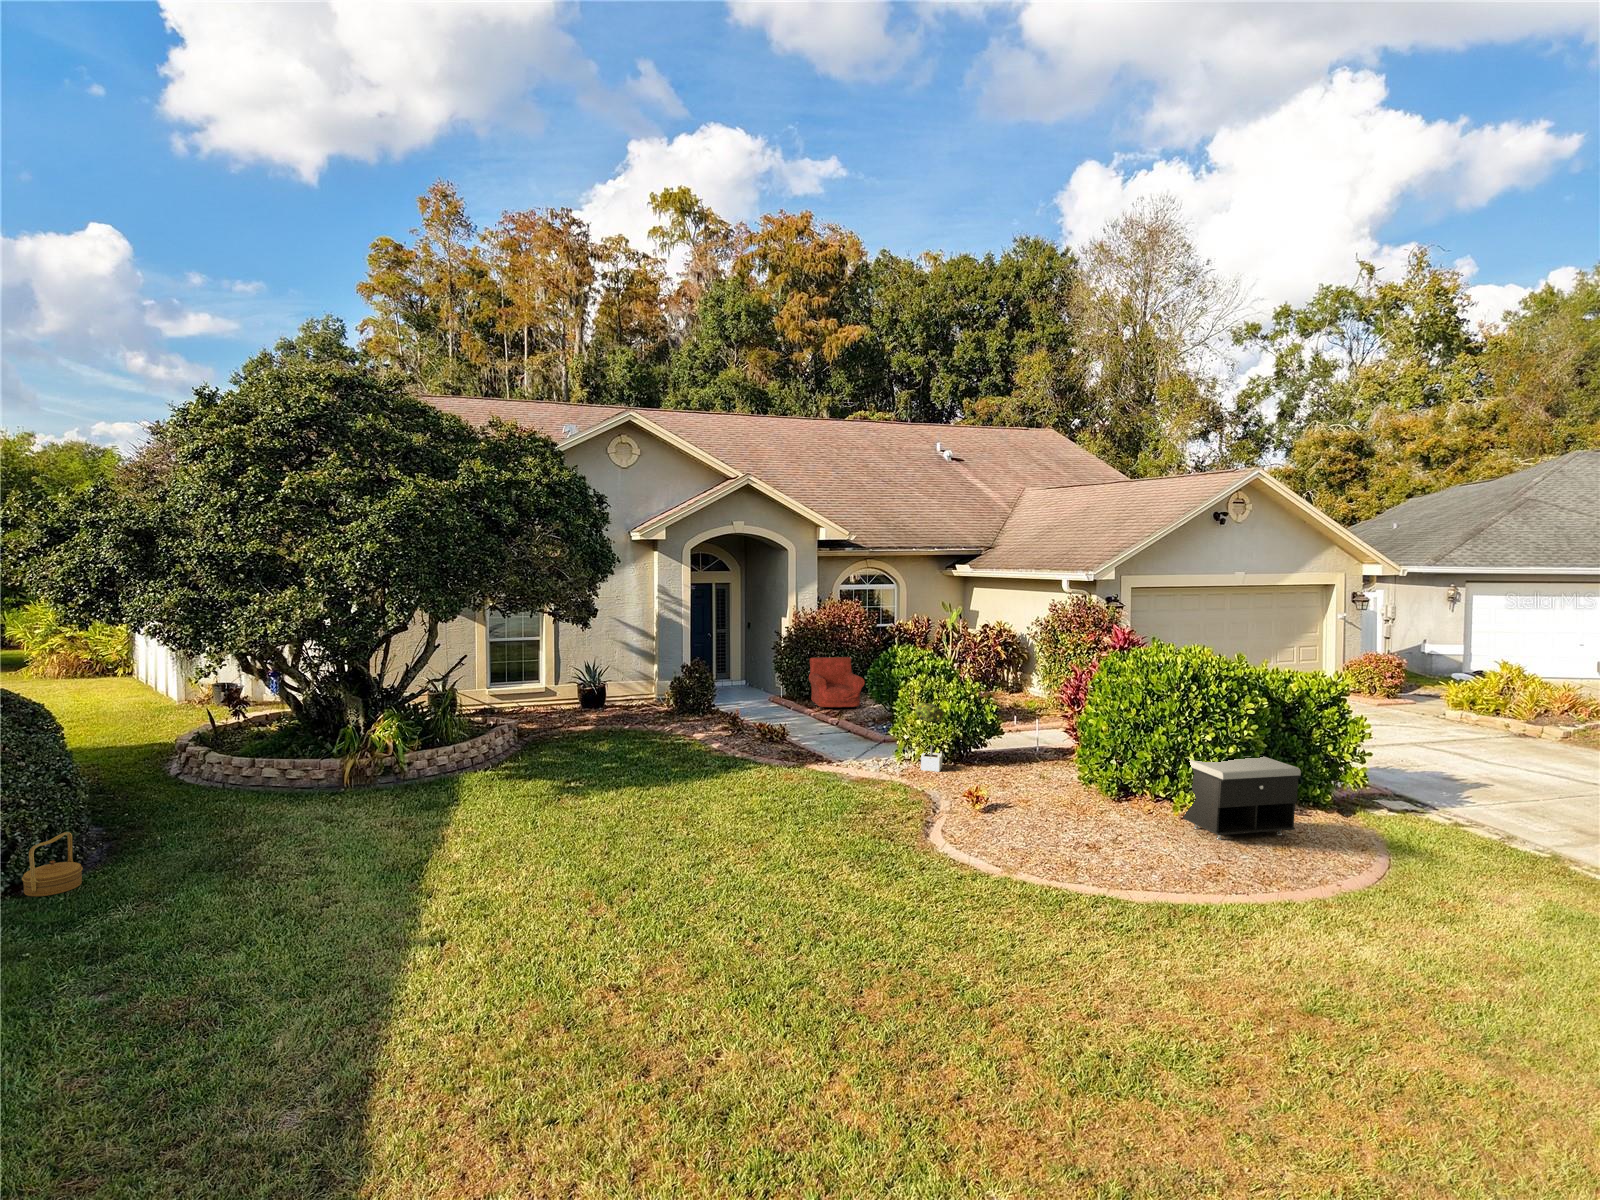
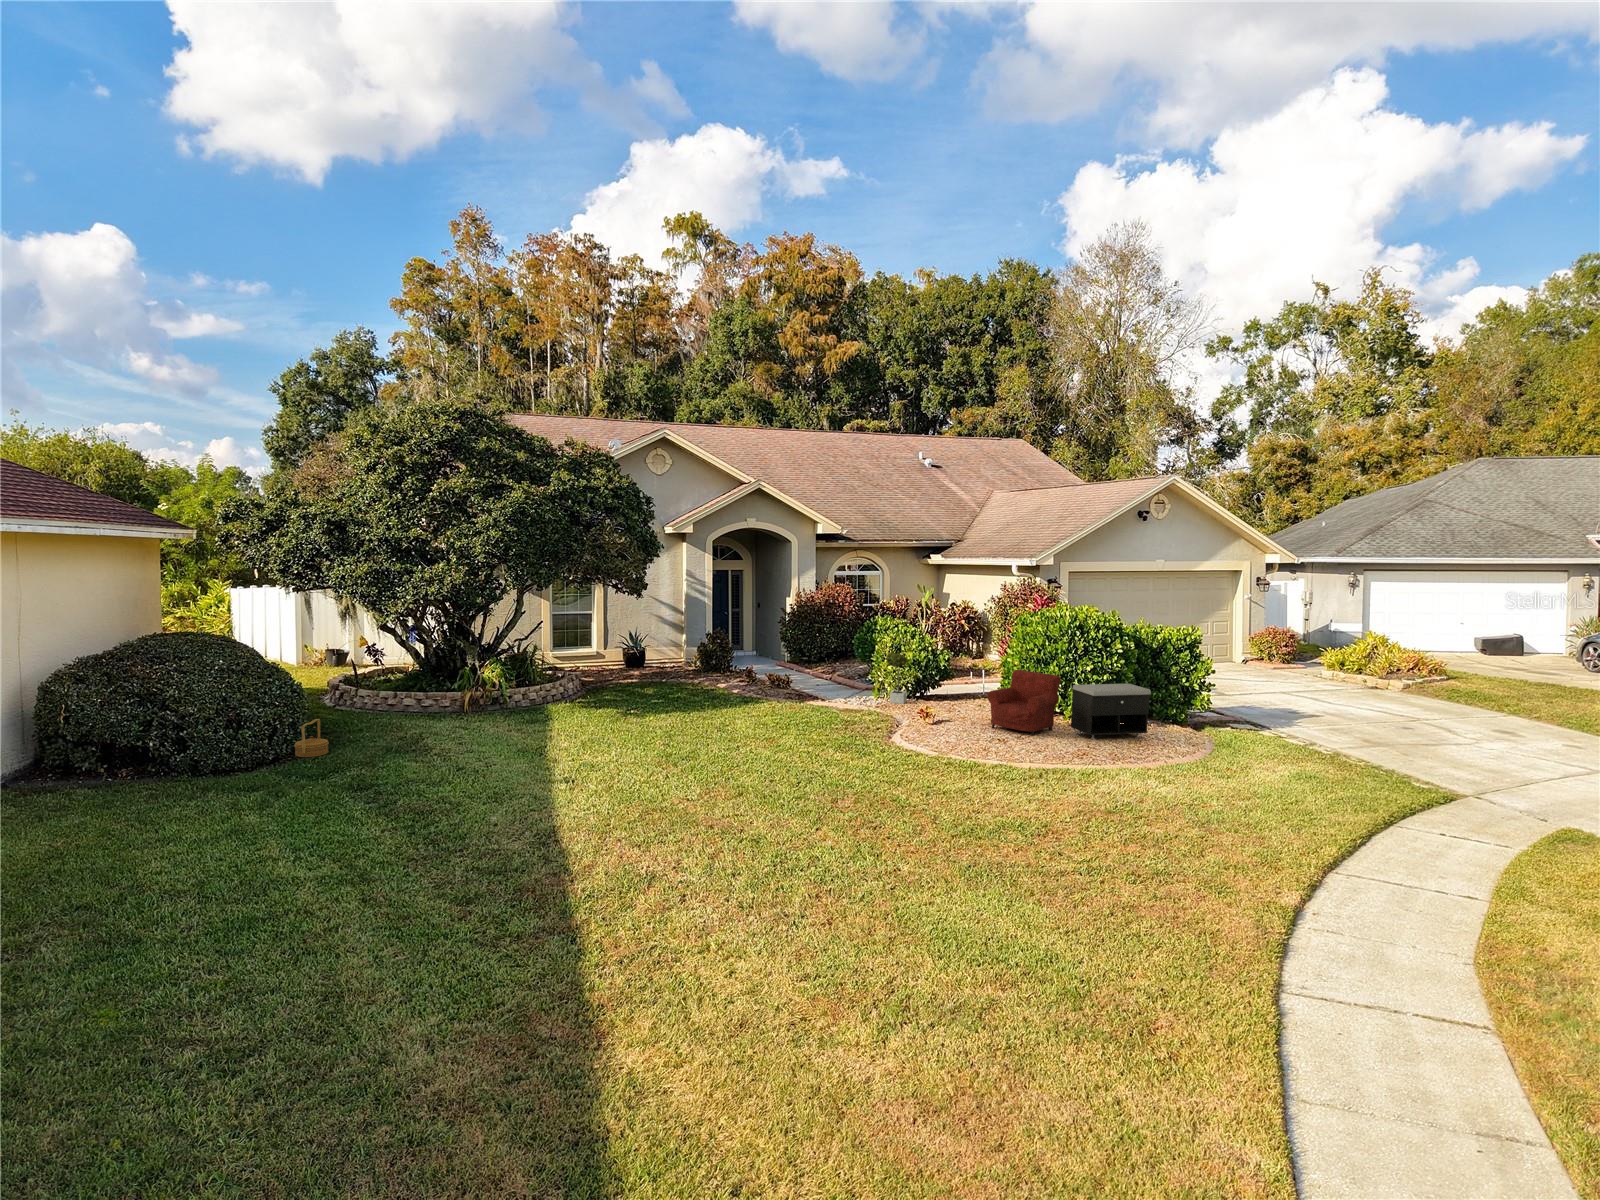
armchair: present [809,657,865,710] -> present [987,670,1061,736]

